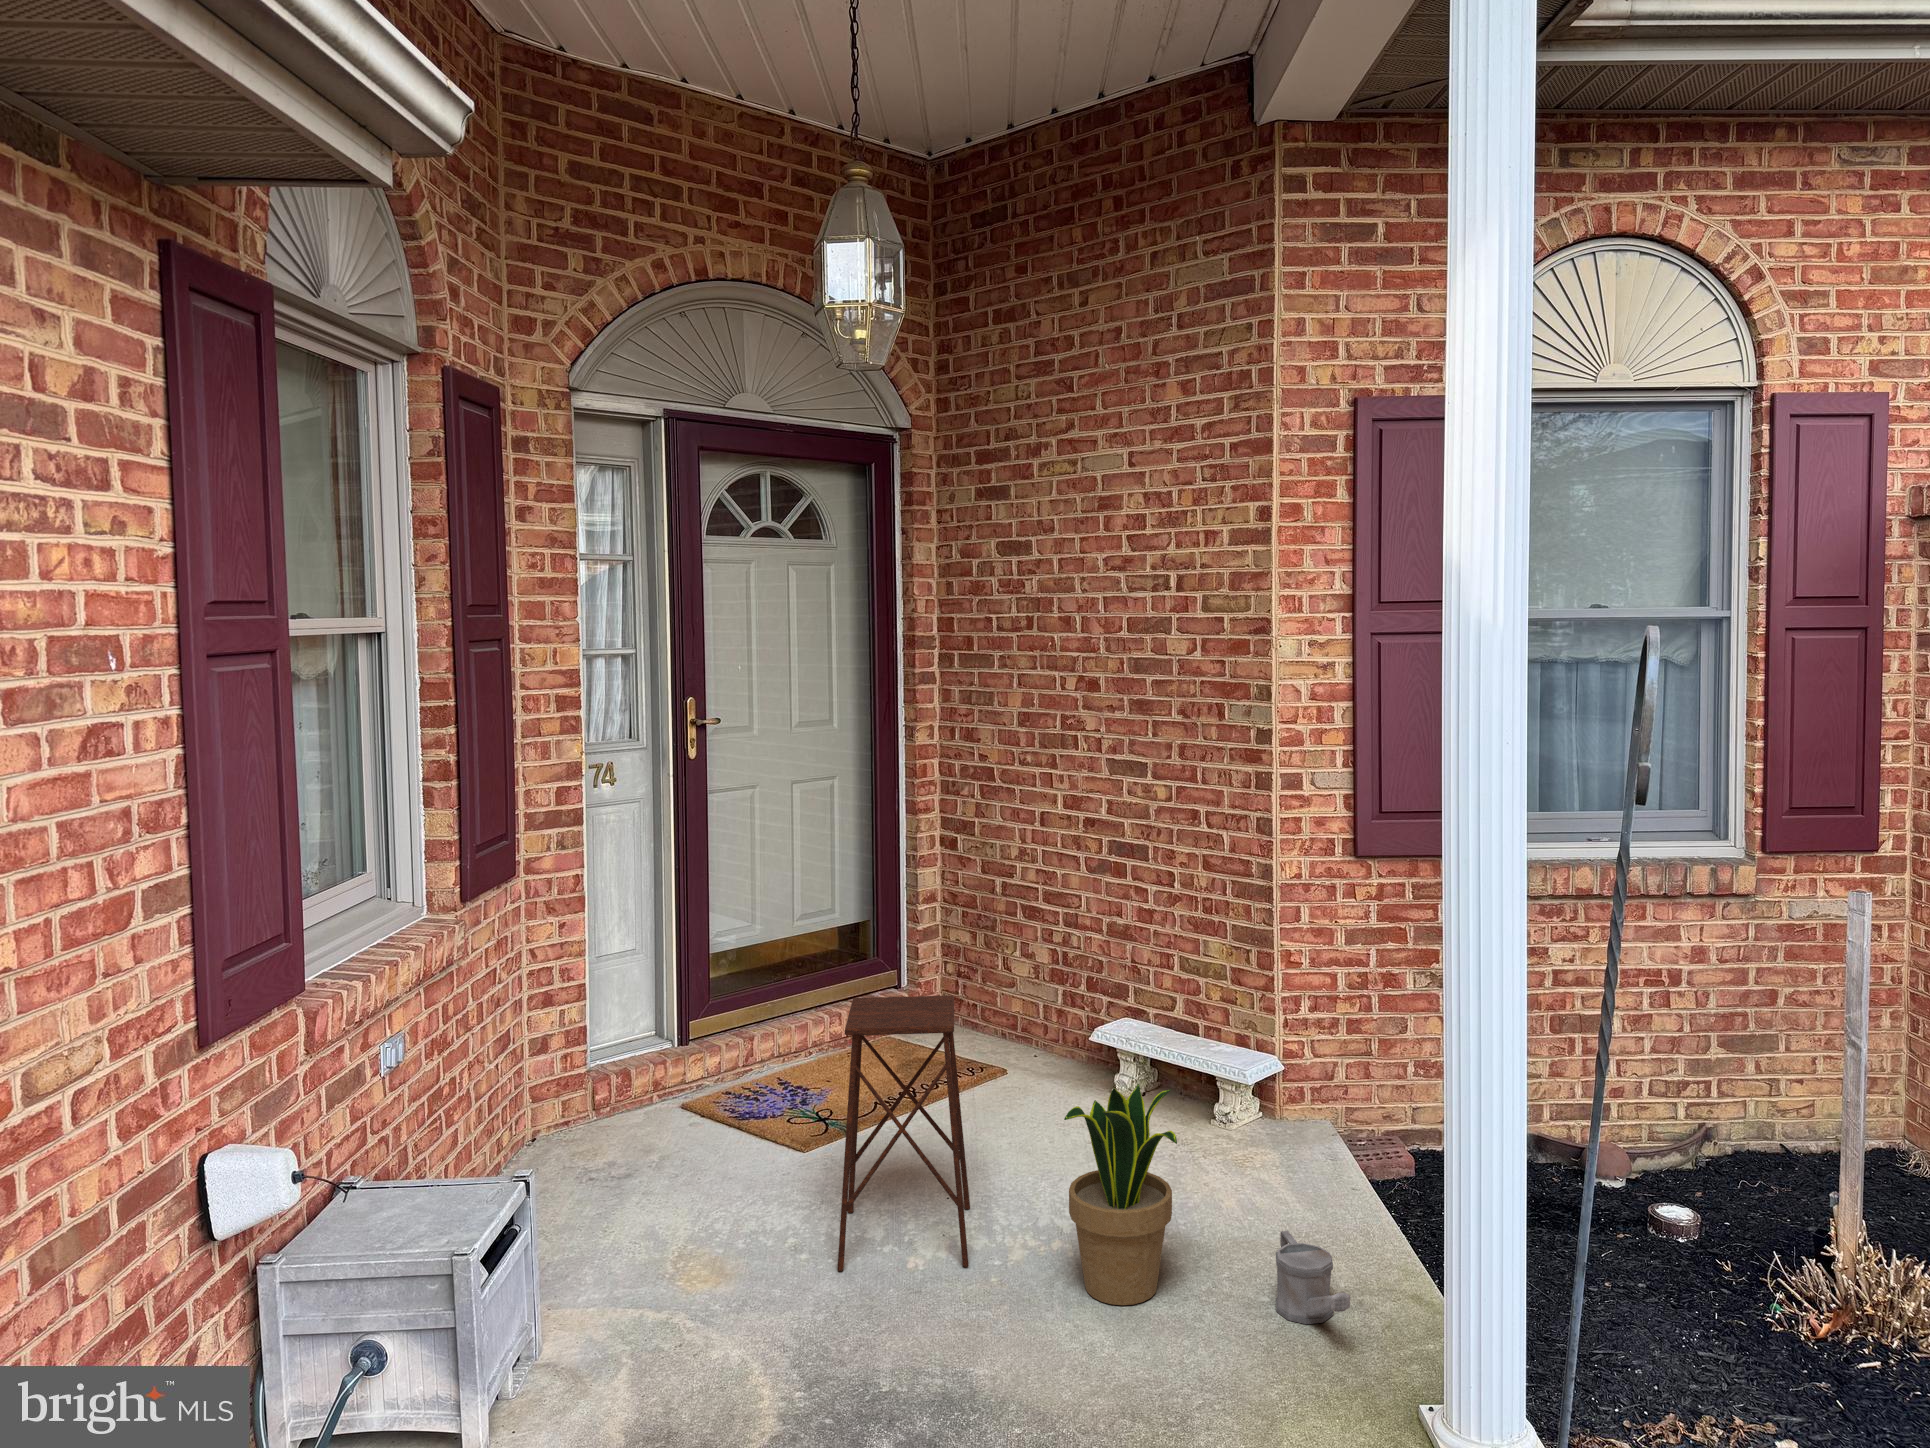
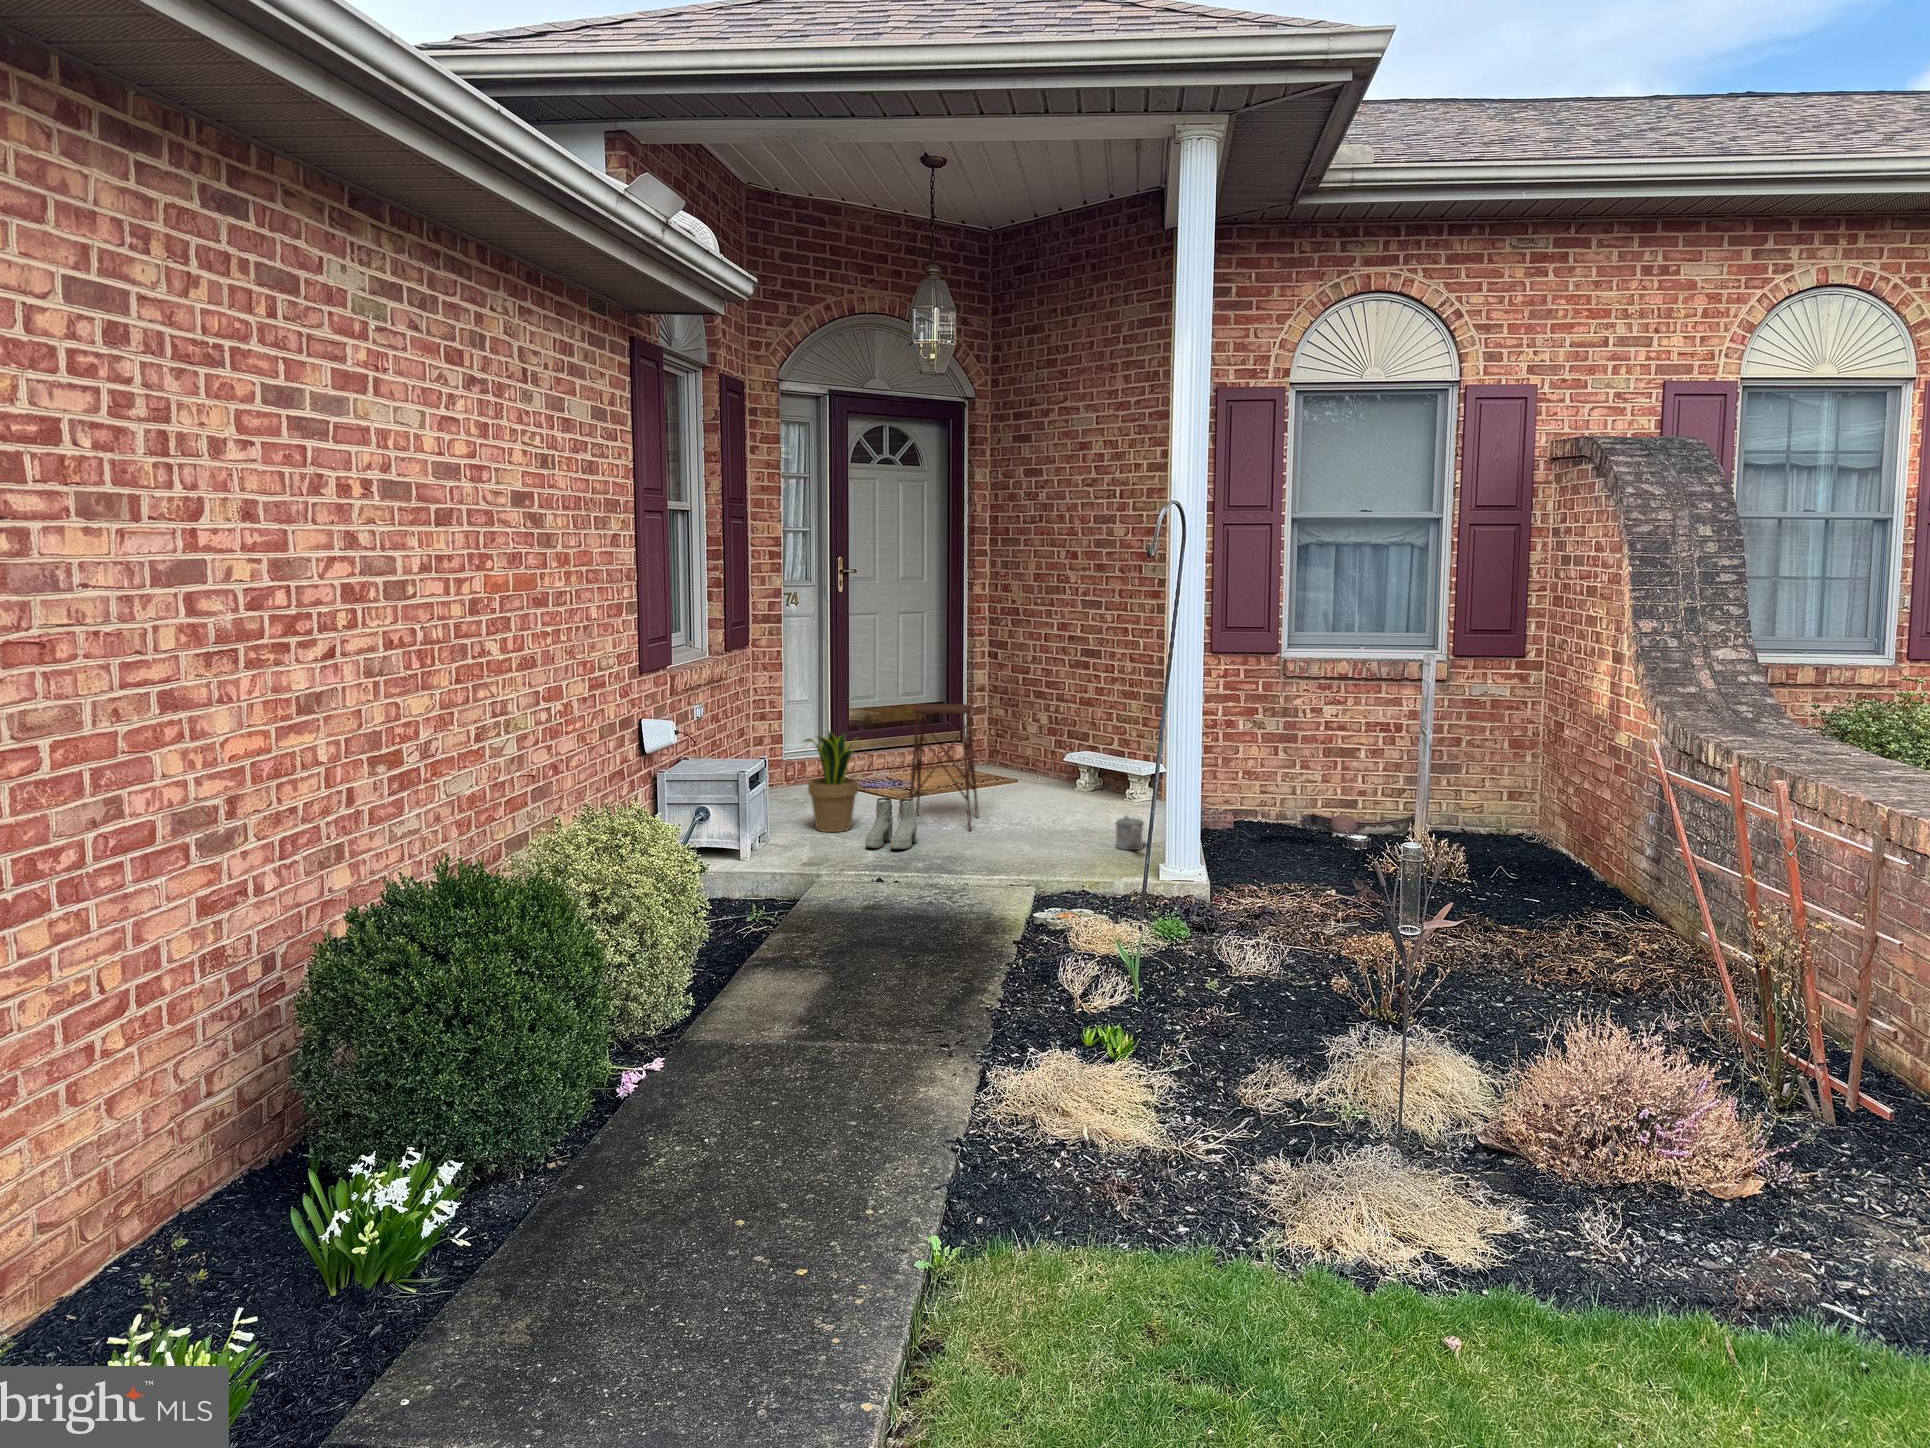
potted plant: present [1064,1084,1177,1305] -> present [804,732,858,832]
boots: none [758,1239,866,1376] -> present [865,798,917,849]

